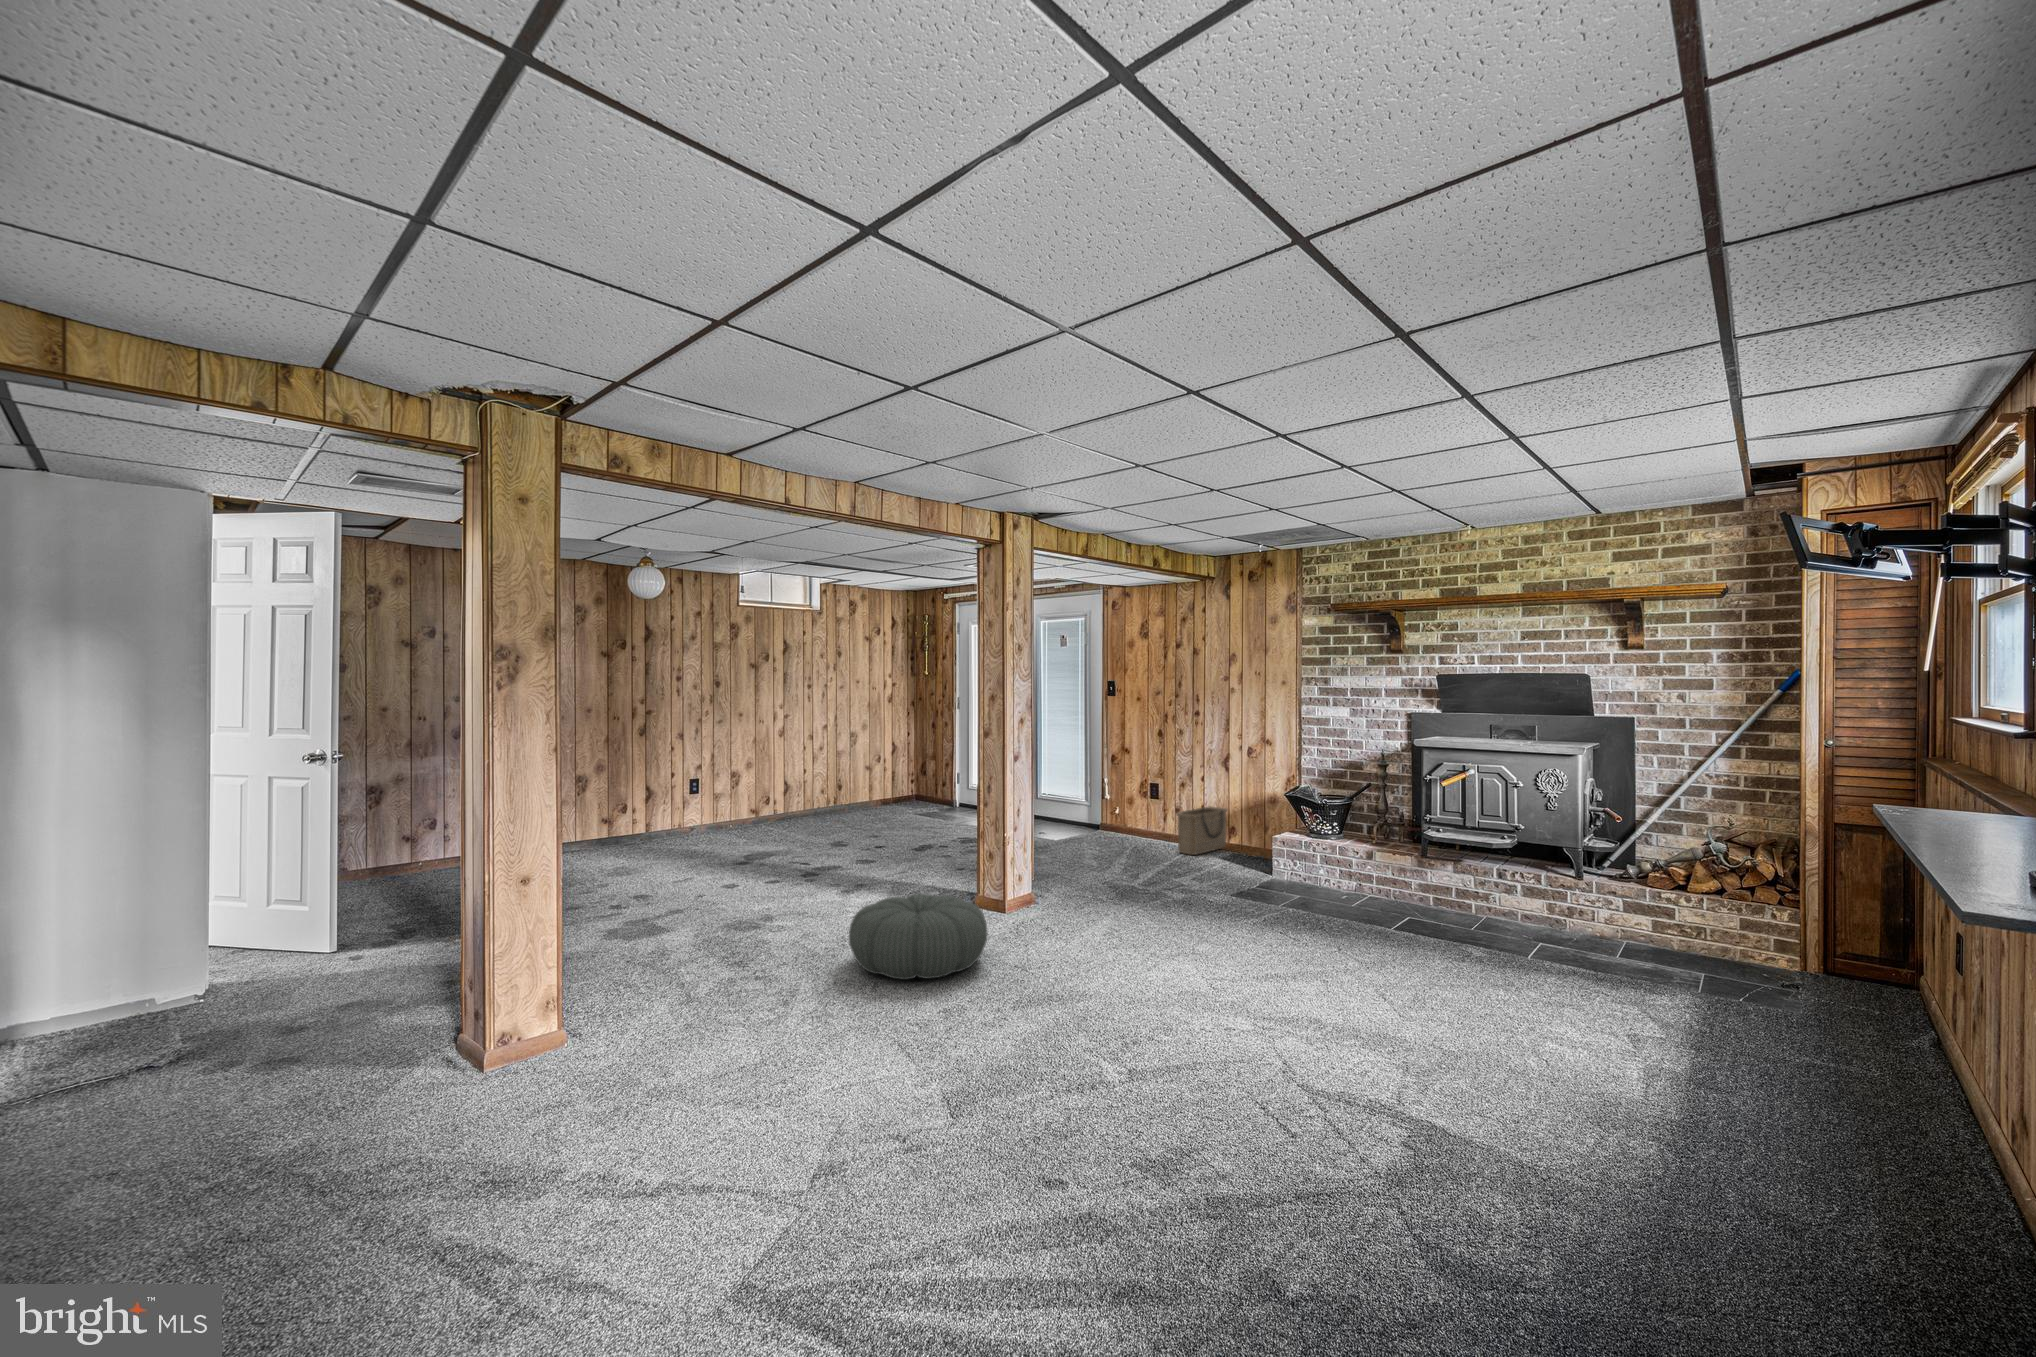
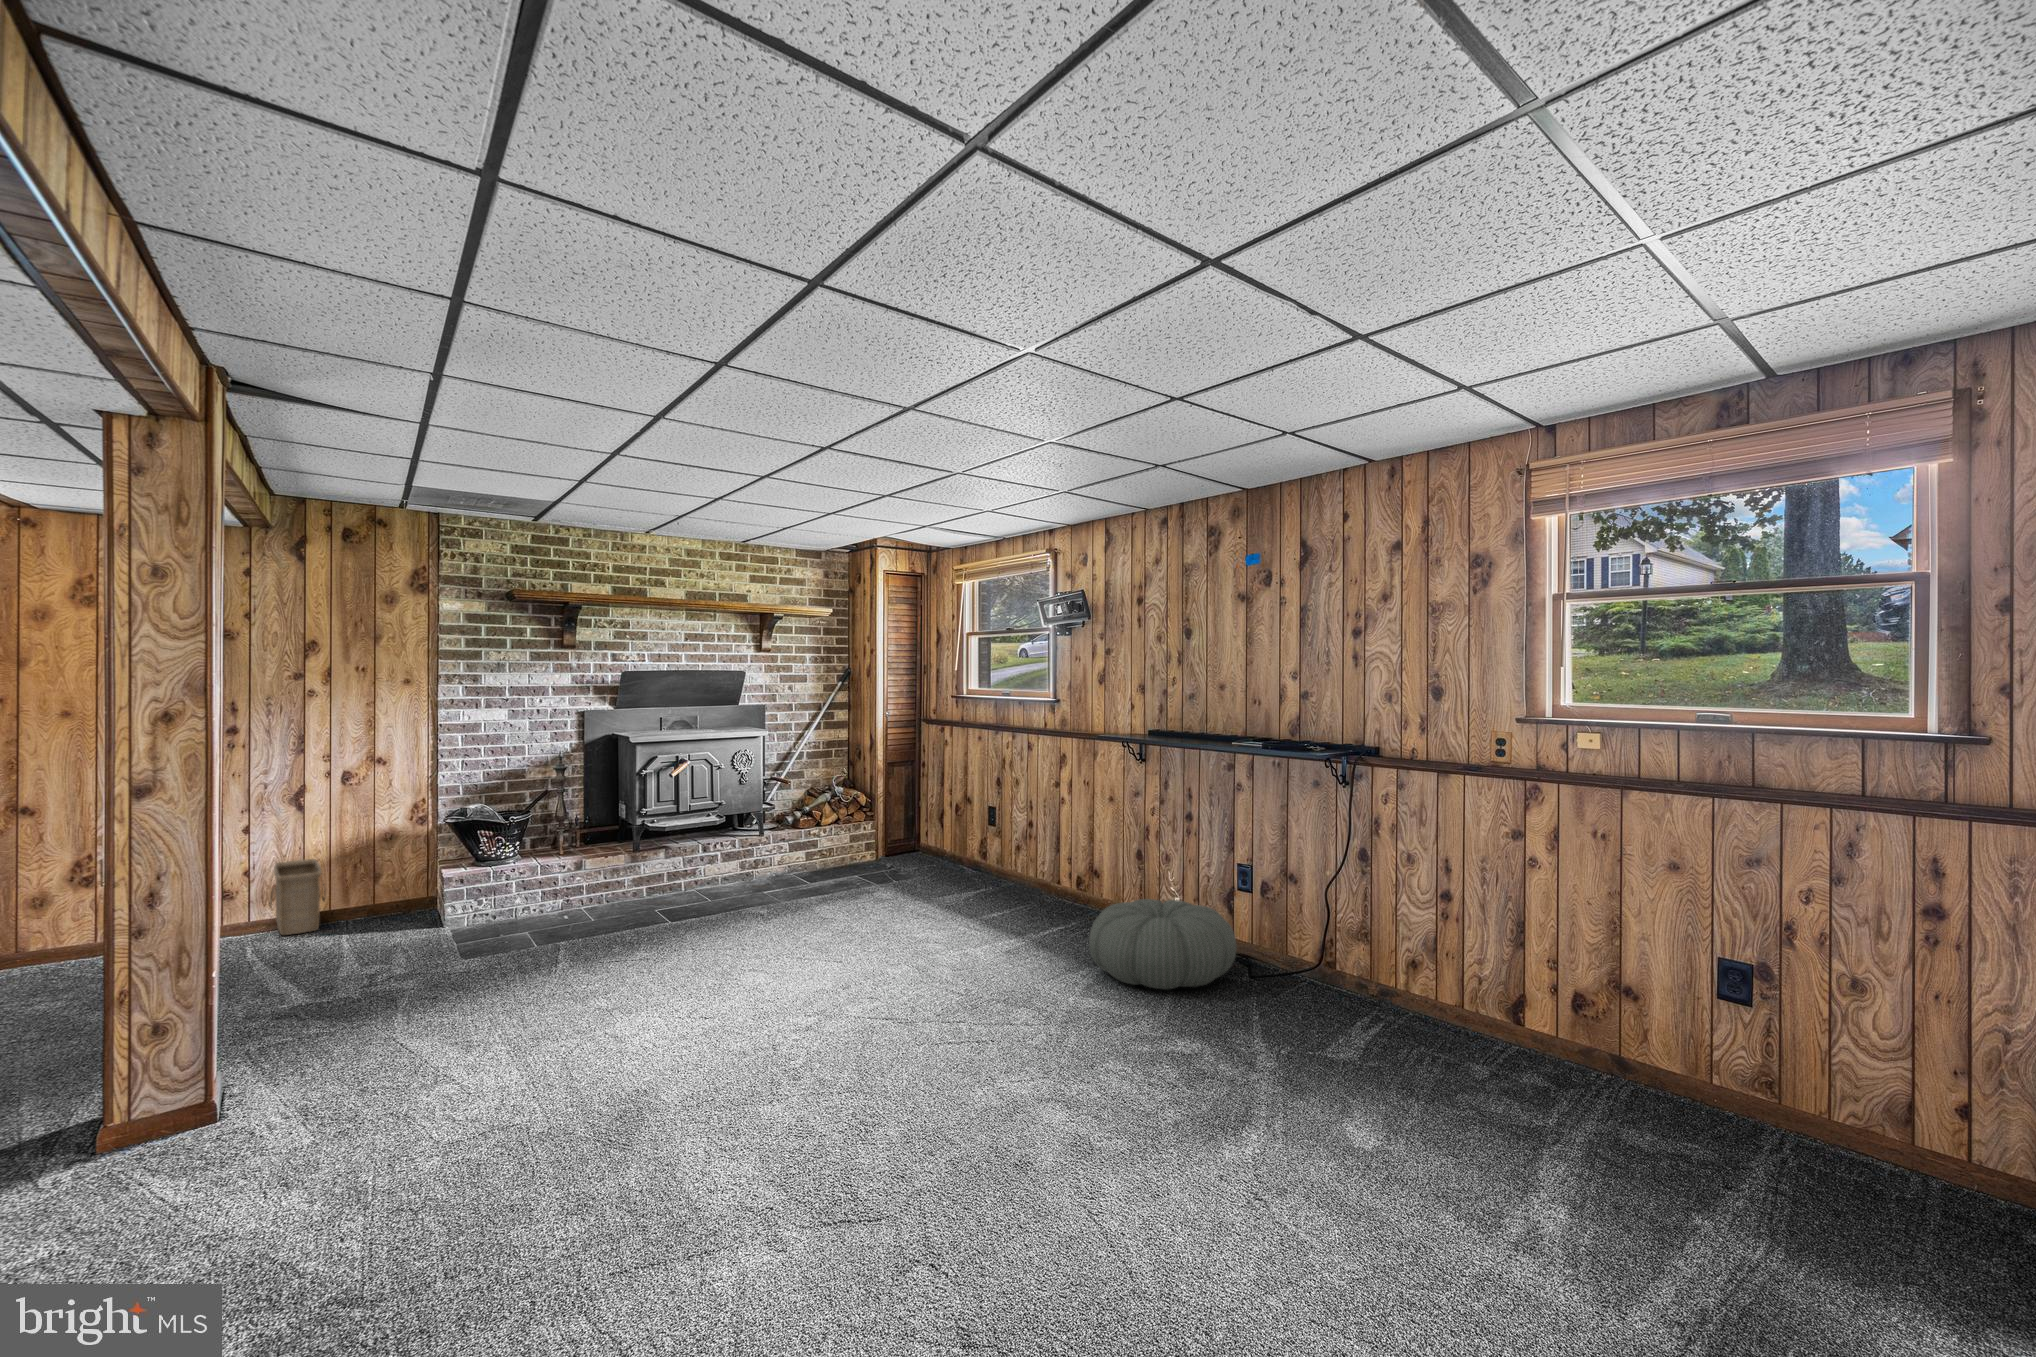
pouf: present [849,894,988,980] -> present [1089,899,1237,990]

